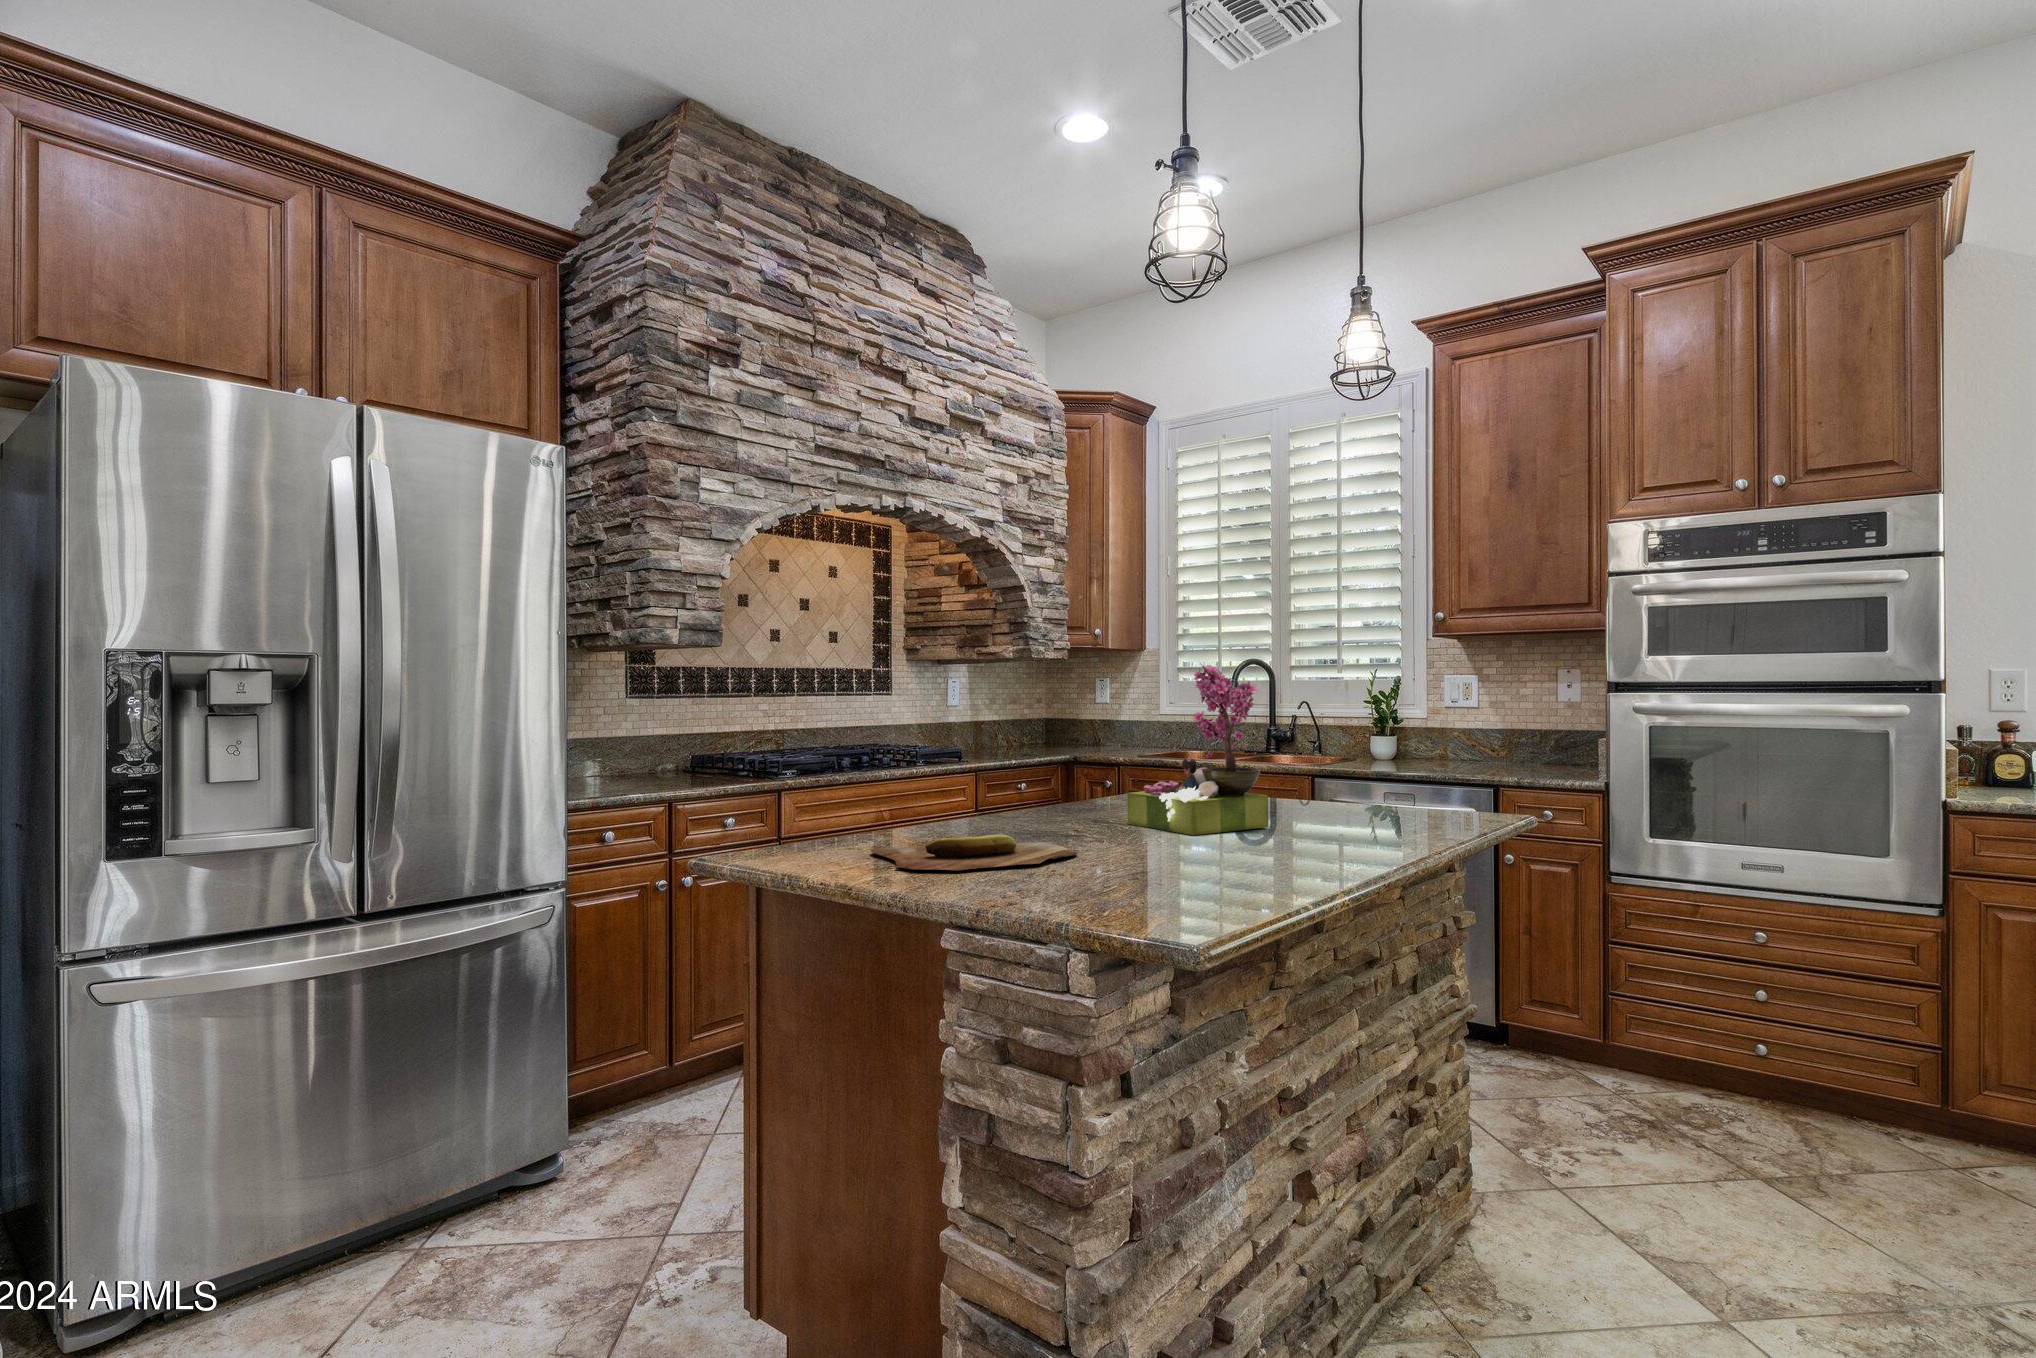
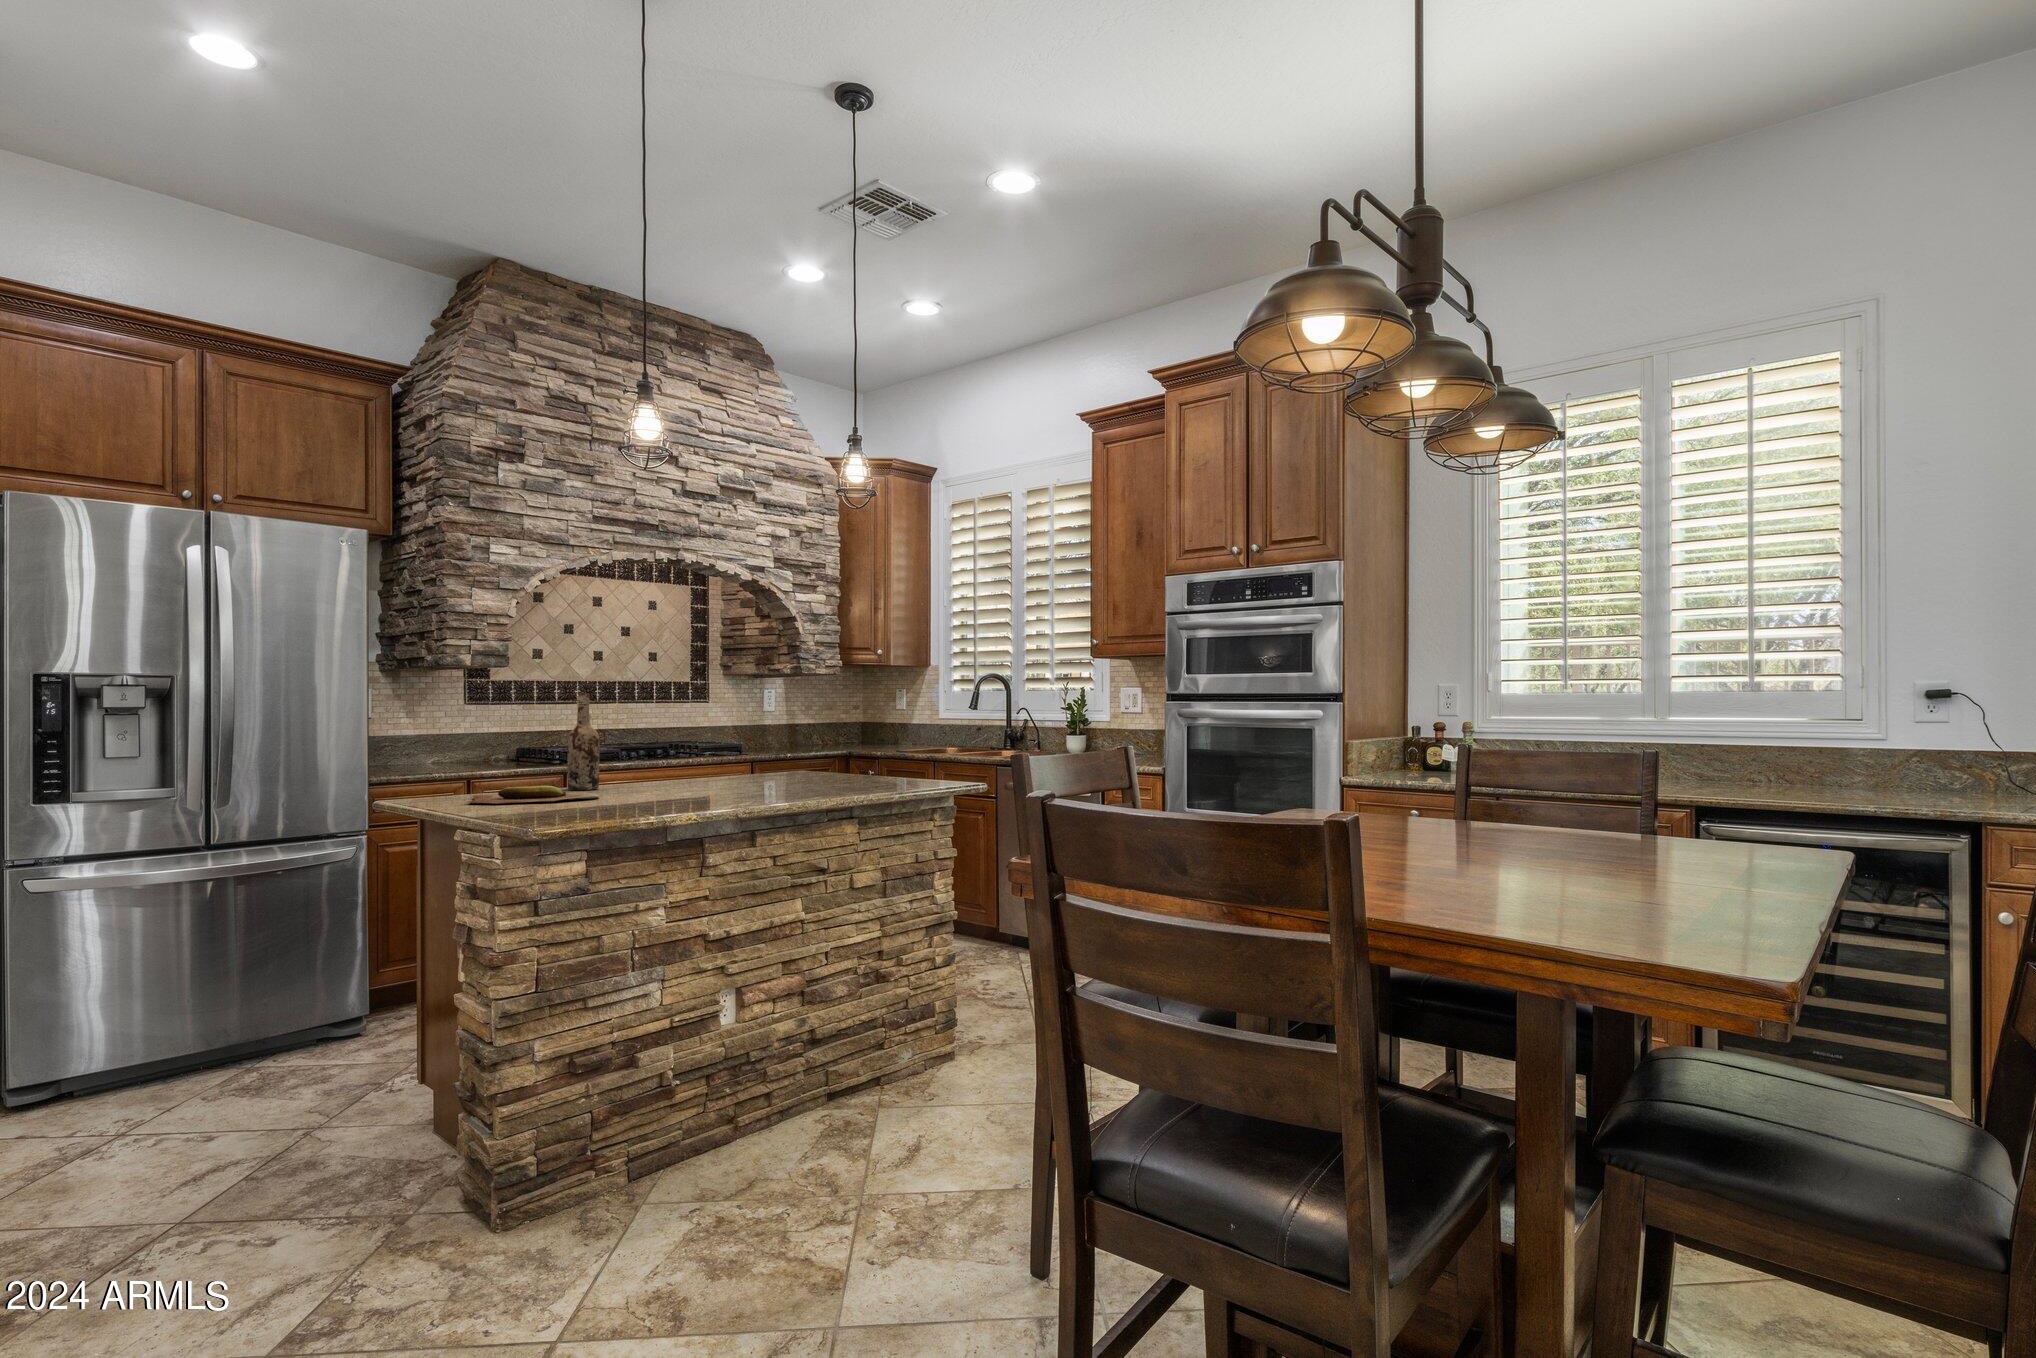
flower arrangement: present [1127,663,1268,835] -> none [694,680,777,791]
wine bottle: none [959,682,1006,833] -> present [567,693,600,790]

